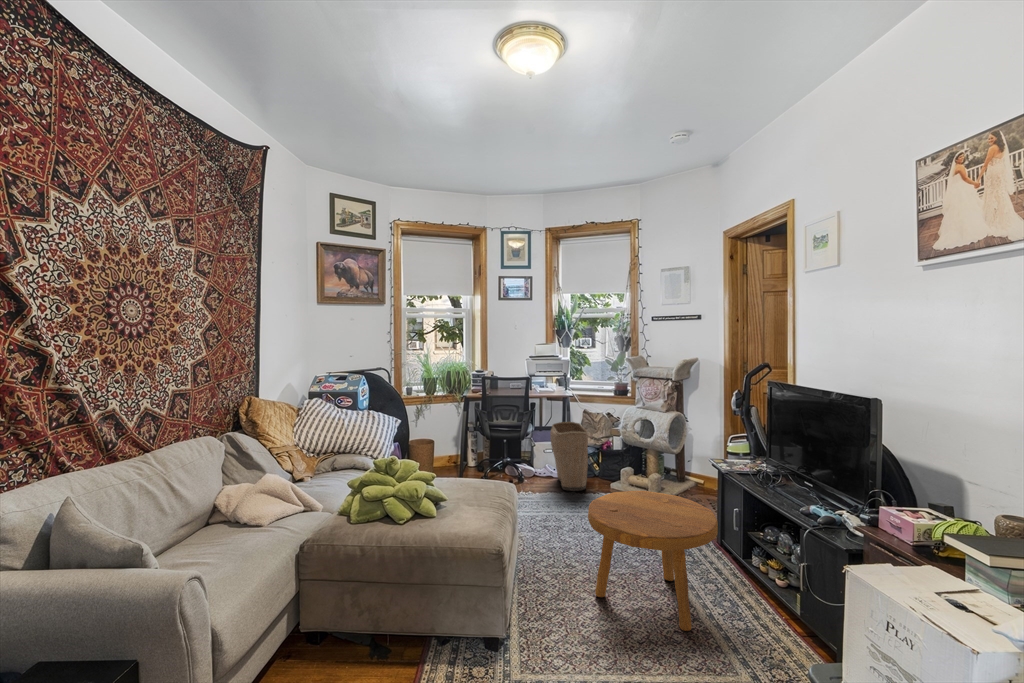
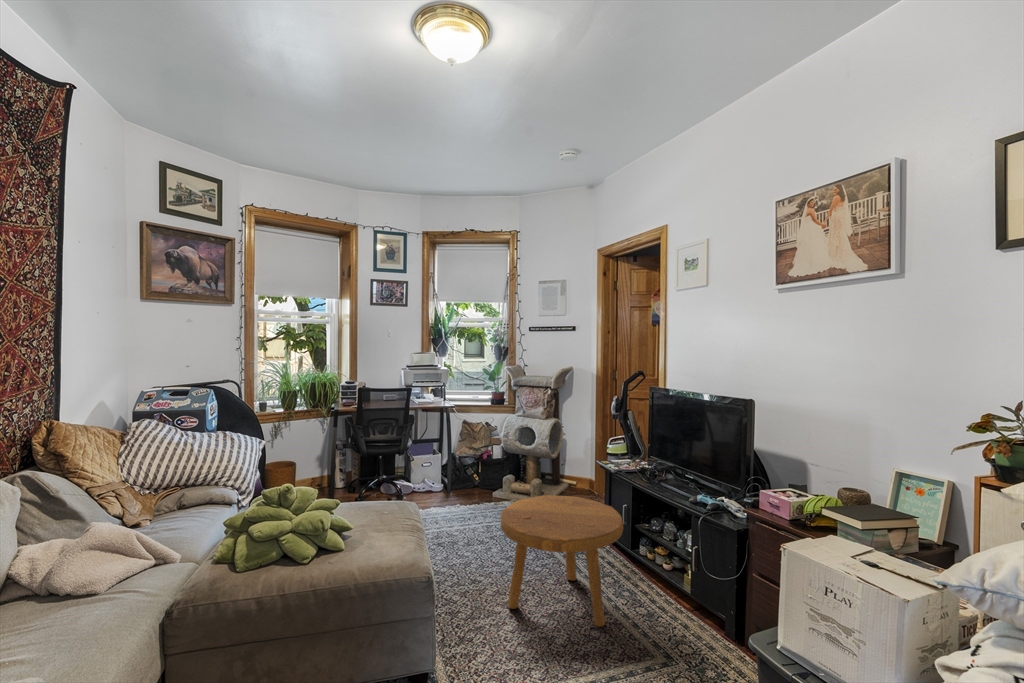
laundry basket: present [550,422,588,491] -> none [430,432,471,503]

